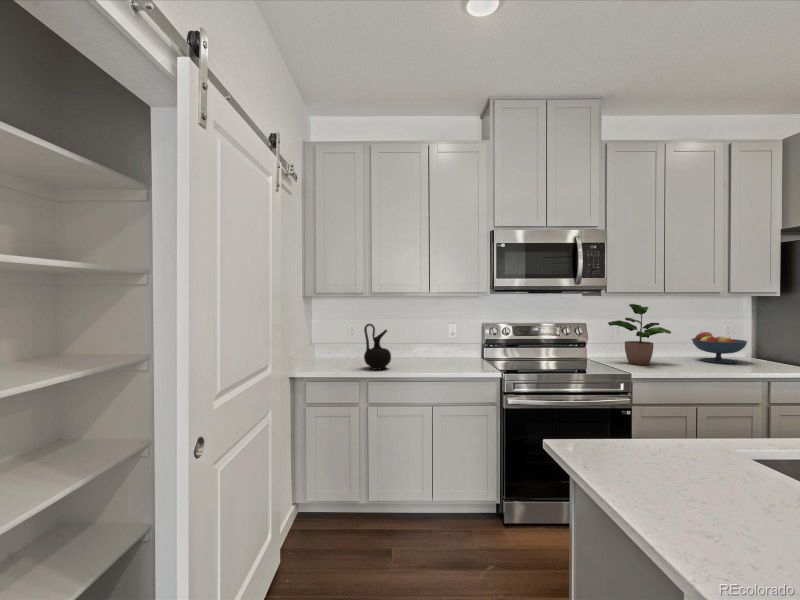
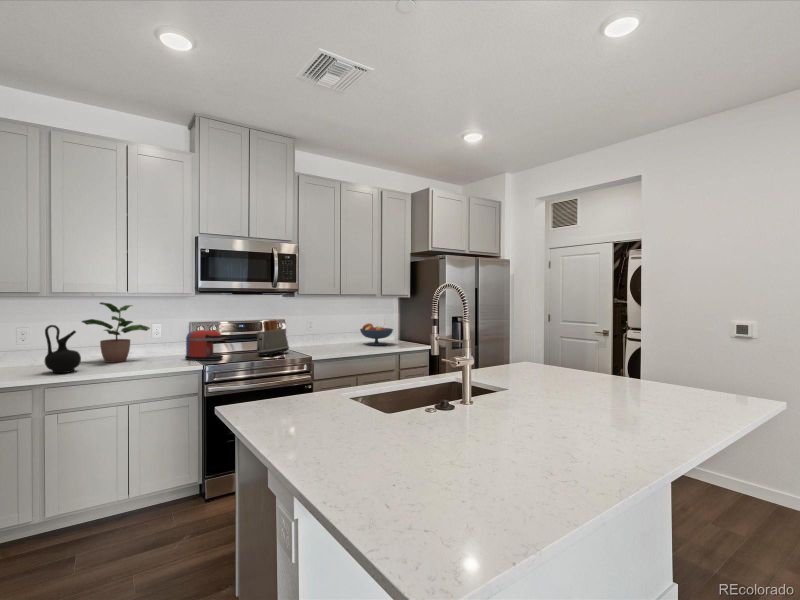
potted plant: present [608,304,671,365] -> present [82,302,150,363]
toaster: none [557,324,596,368] -> present [257,320,289,356]
coffee maker: none [481,333,525,368] -> present [185,330,228,360]

